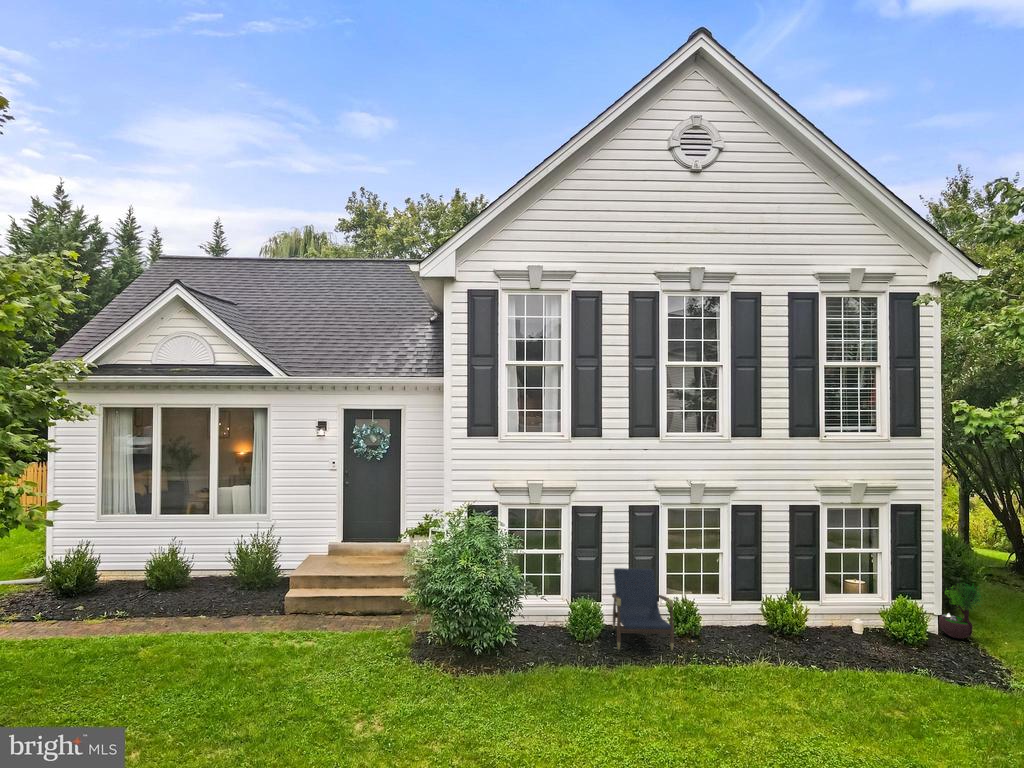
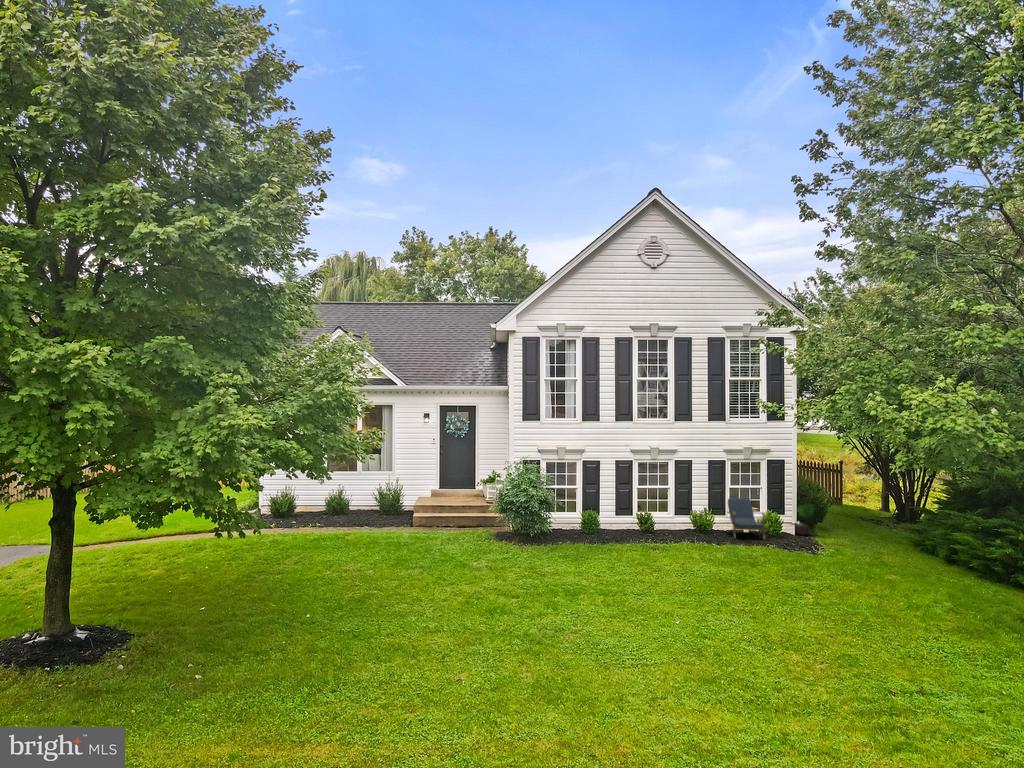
lounge chair: present [612,568,674,650] -> present [728,498,765,539]

